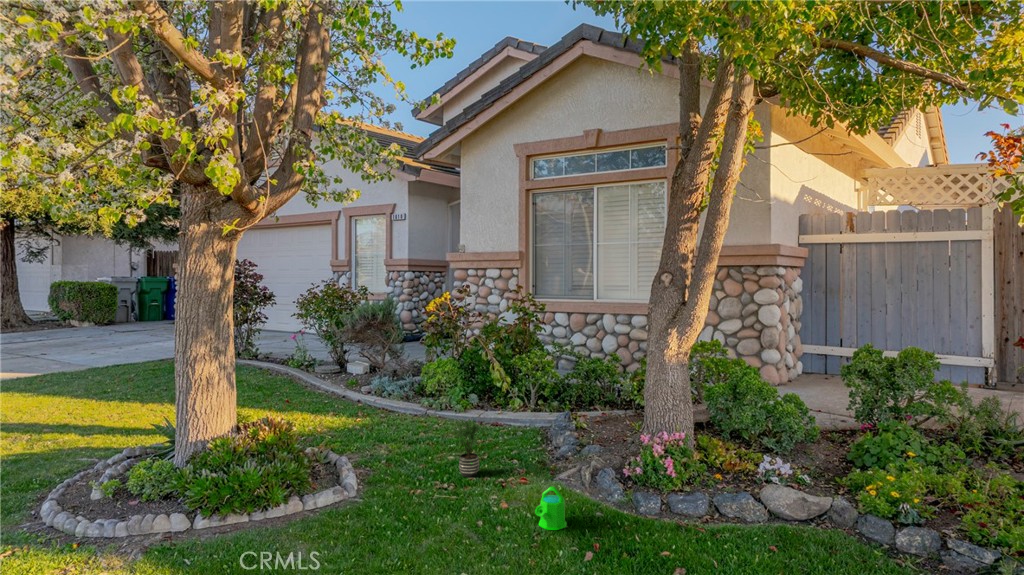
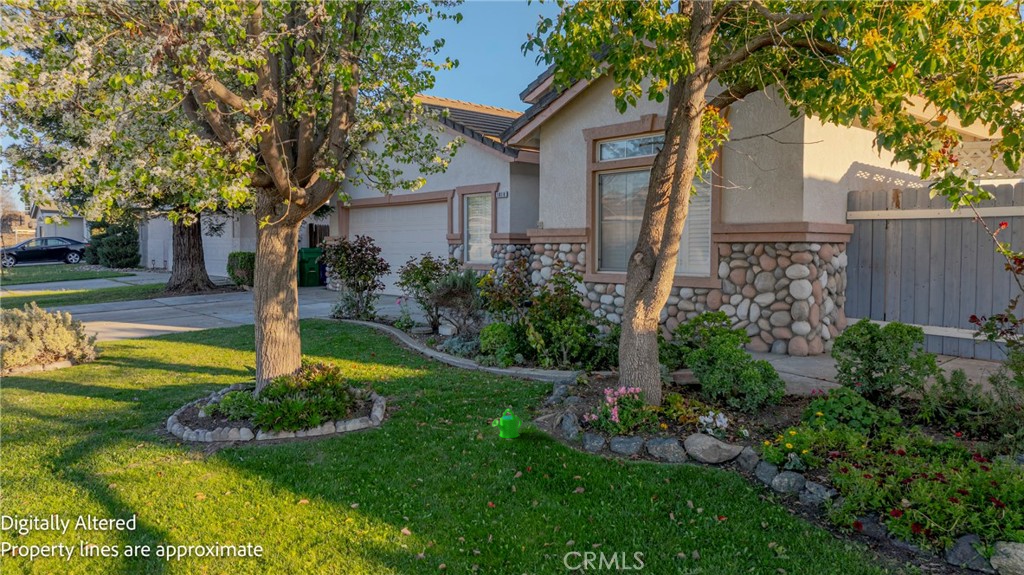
potted plant: present [452,421,484,477] -> none [461,364,491,407]

